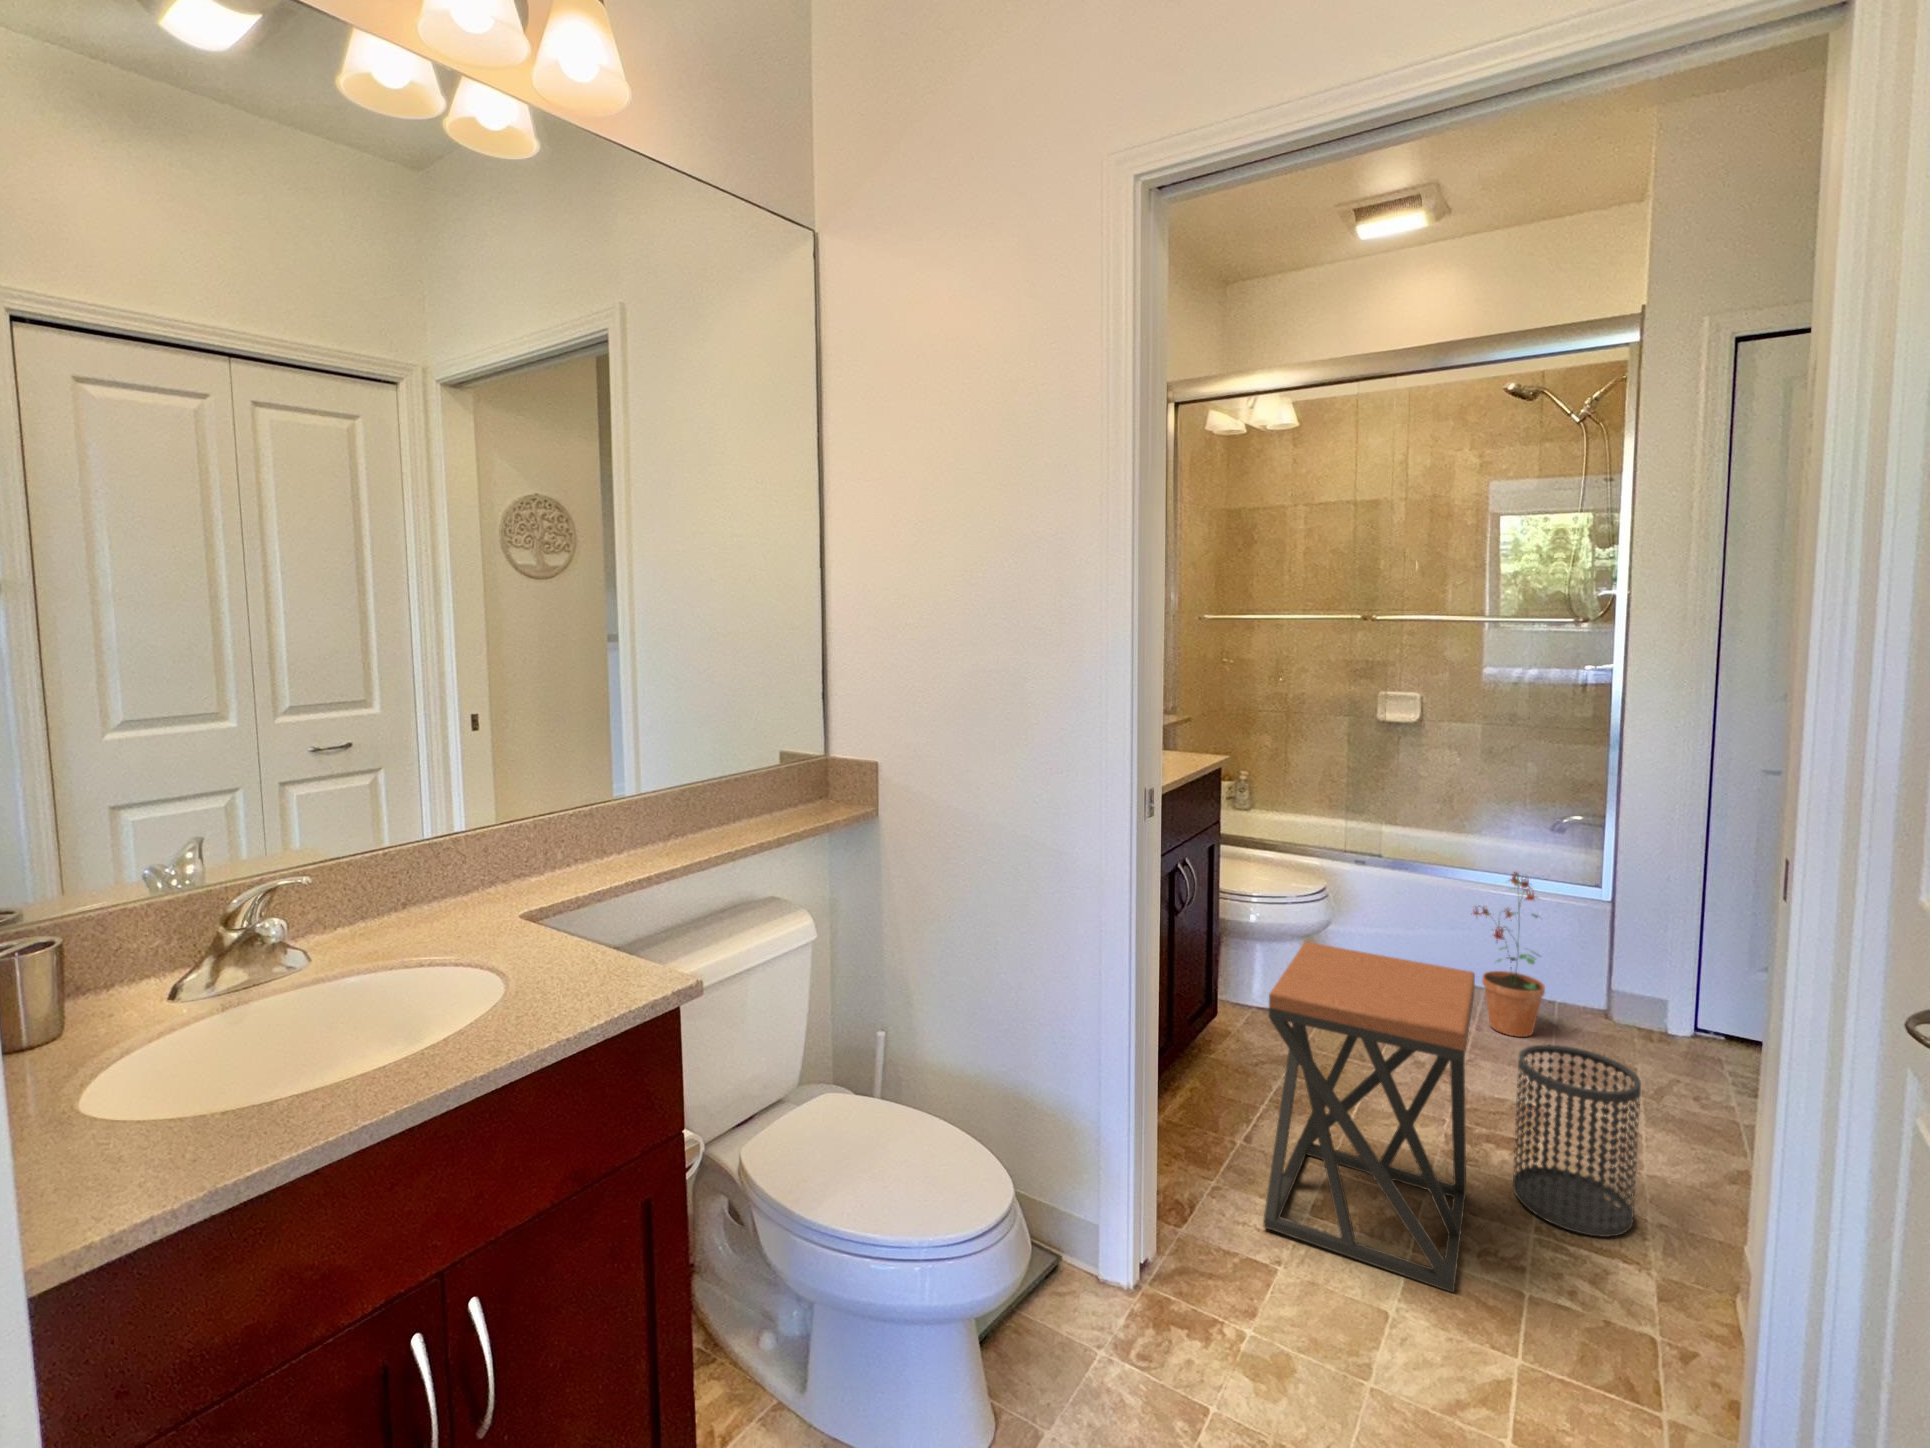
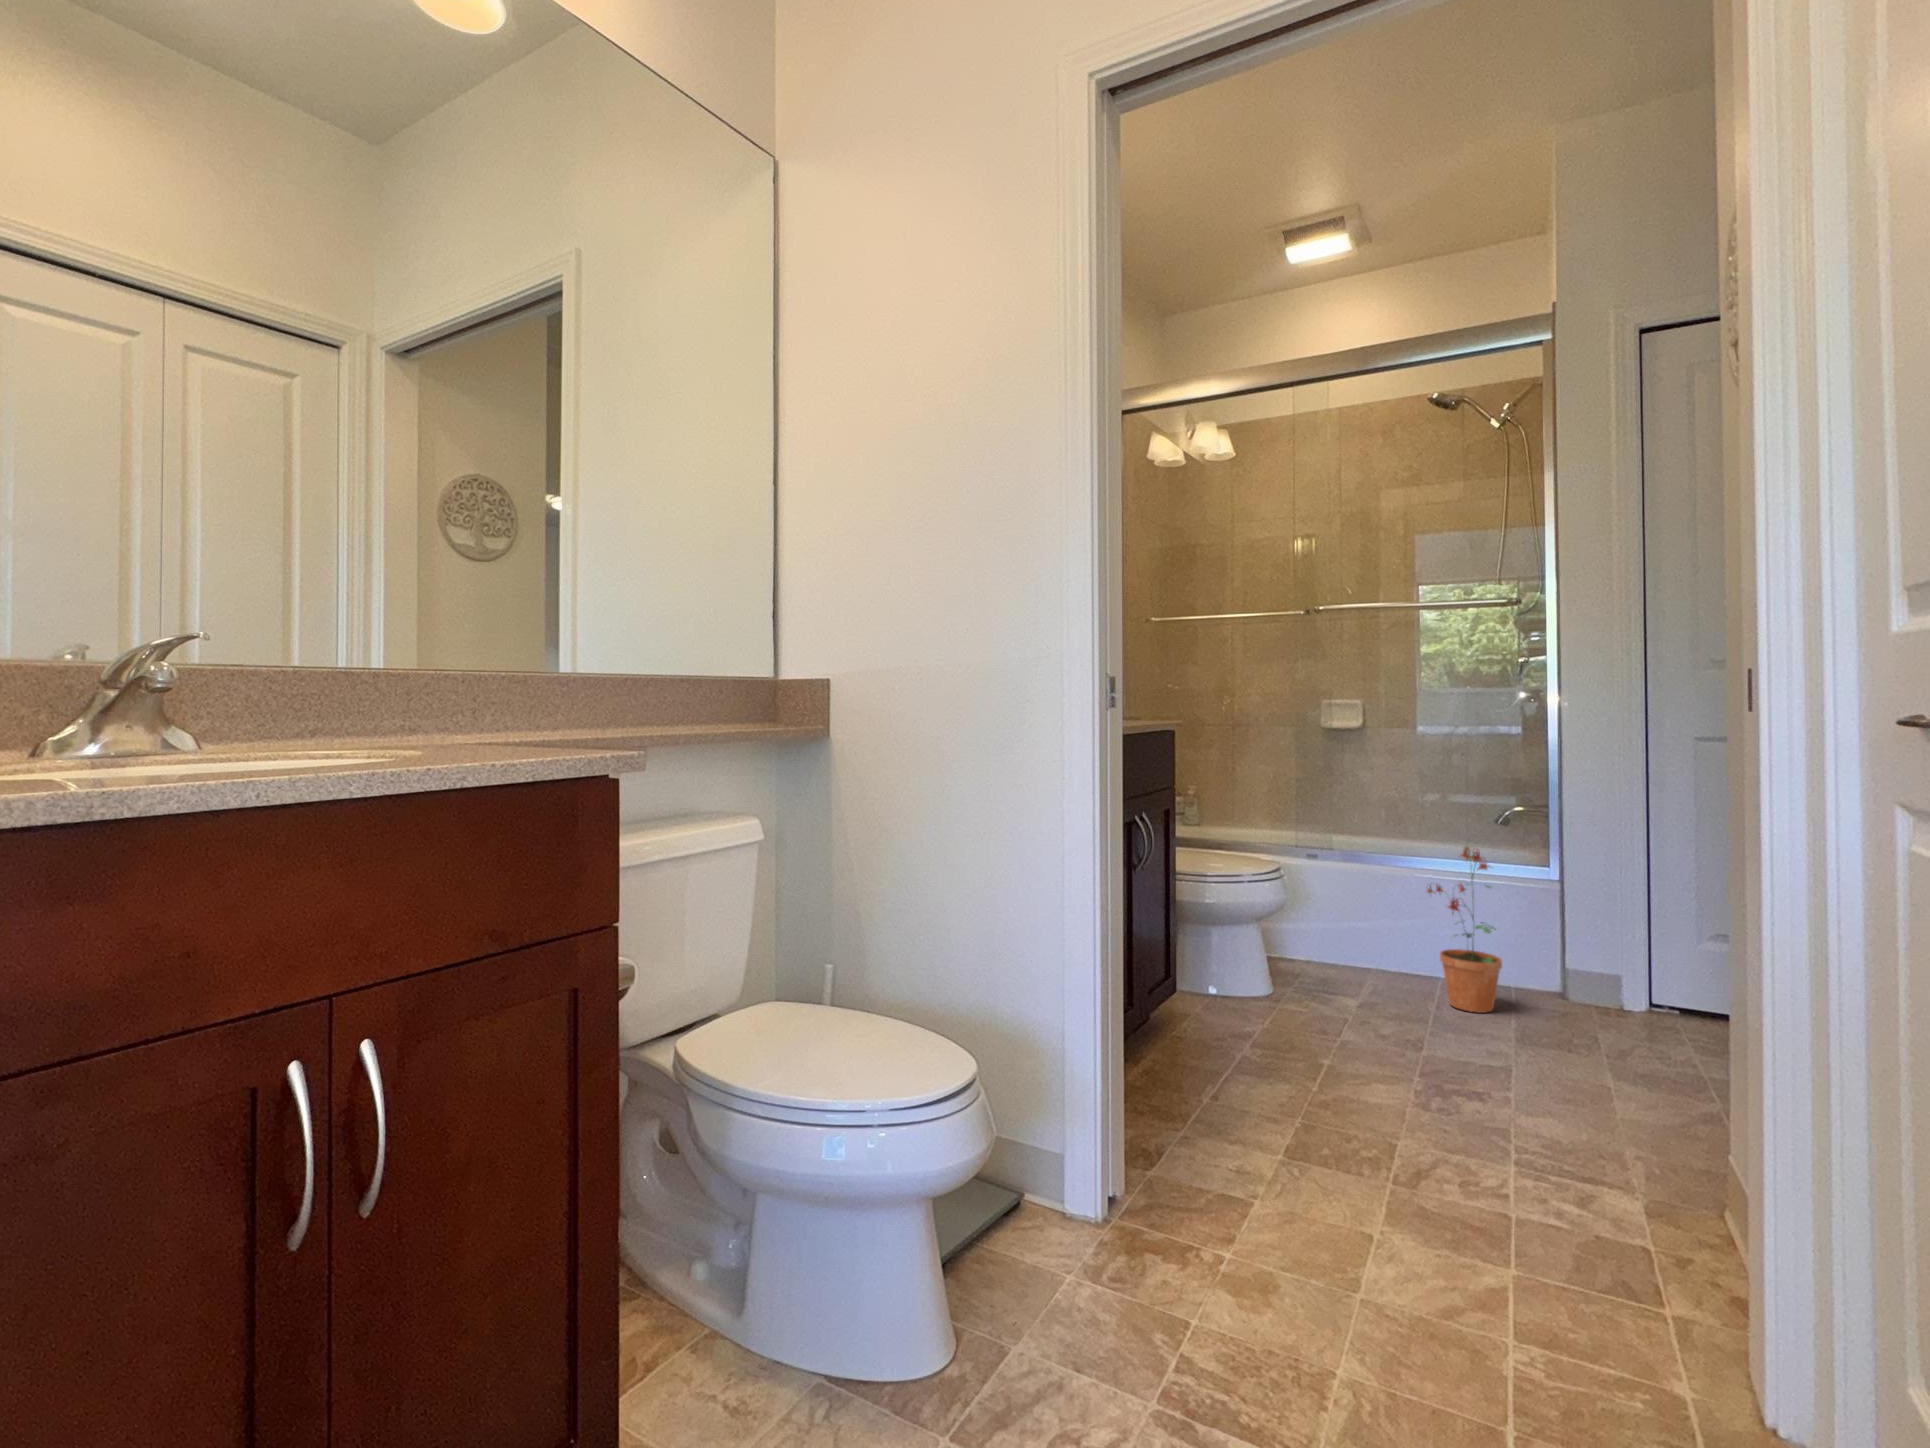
stool: present [1264,942,1475,1292] -> none [1235,878,1442,1217]
wastebasket: present [1513,1045,1641,1237] -> none [1487,977,1613,1166]

